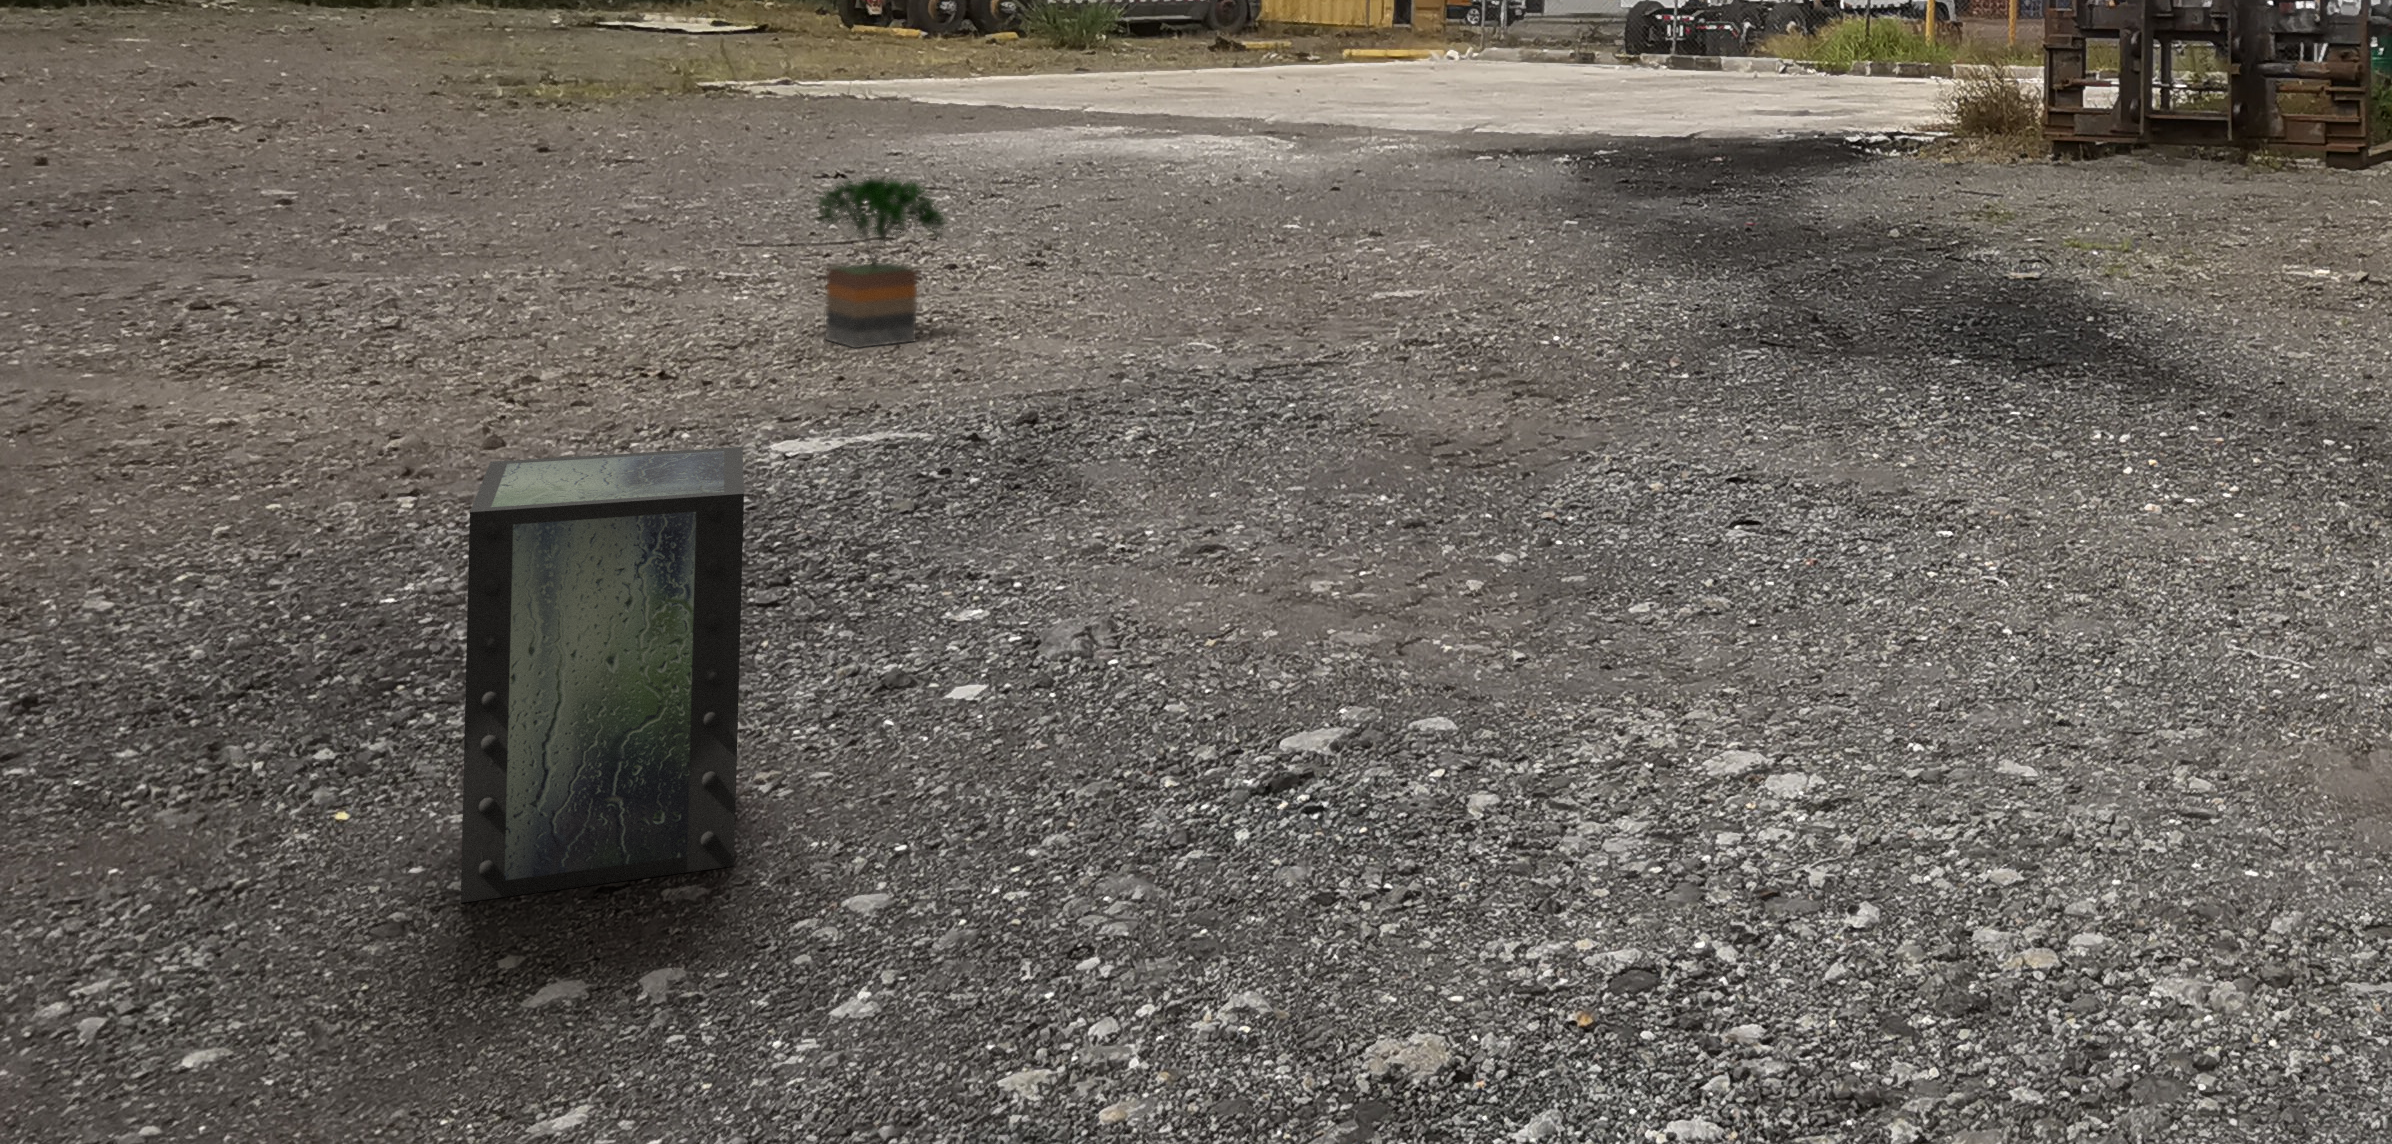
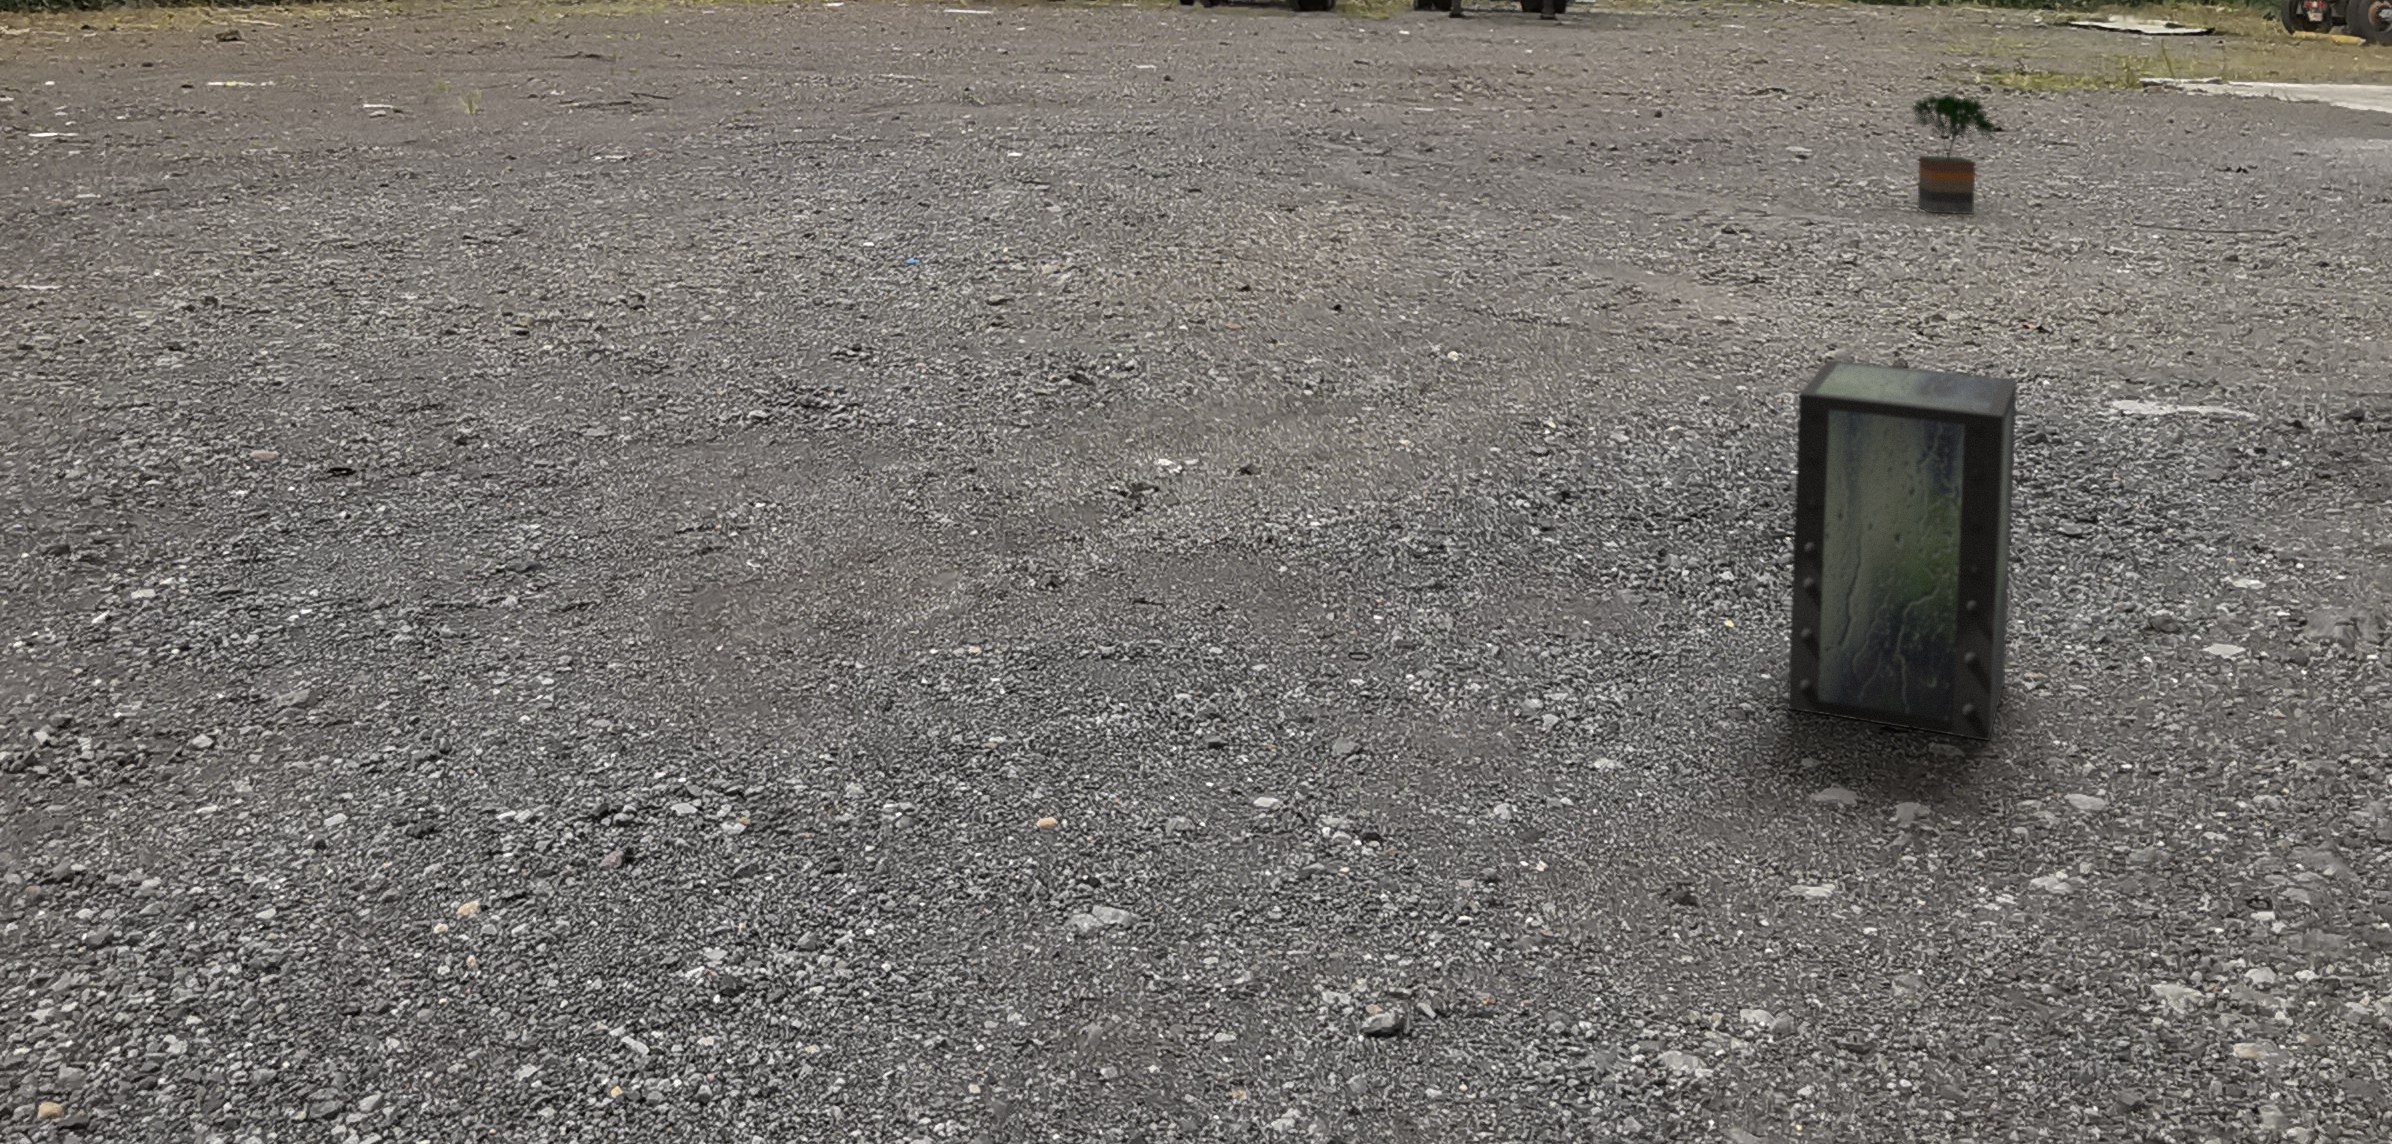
potted tree: present [819,177,947,348] -> present [1912,95,1994,214]

